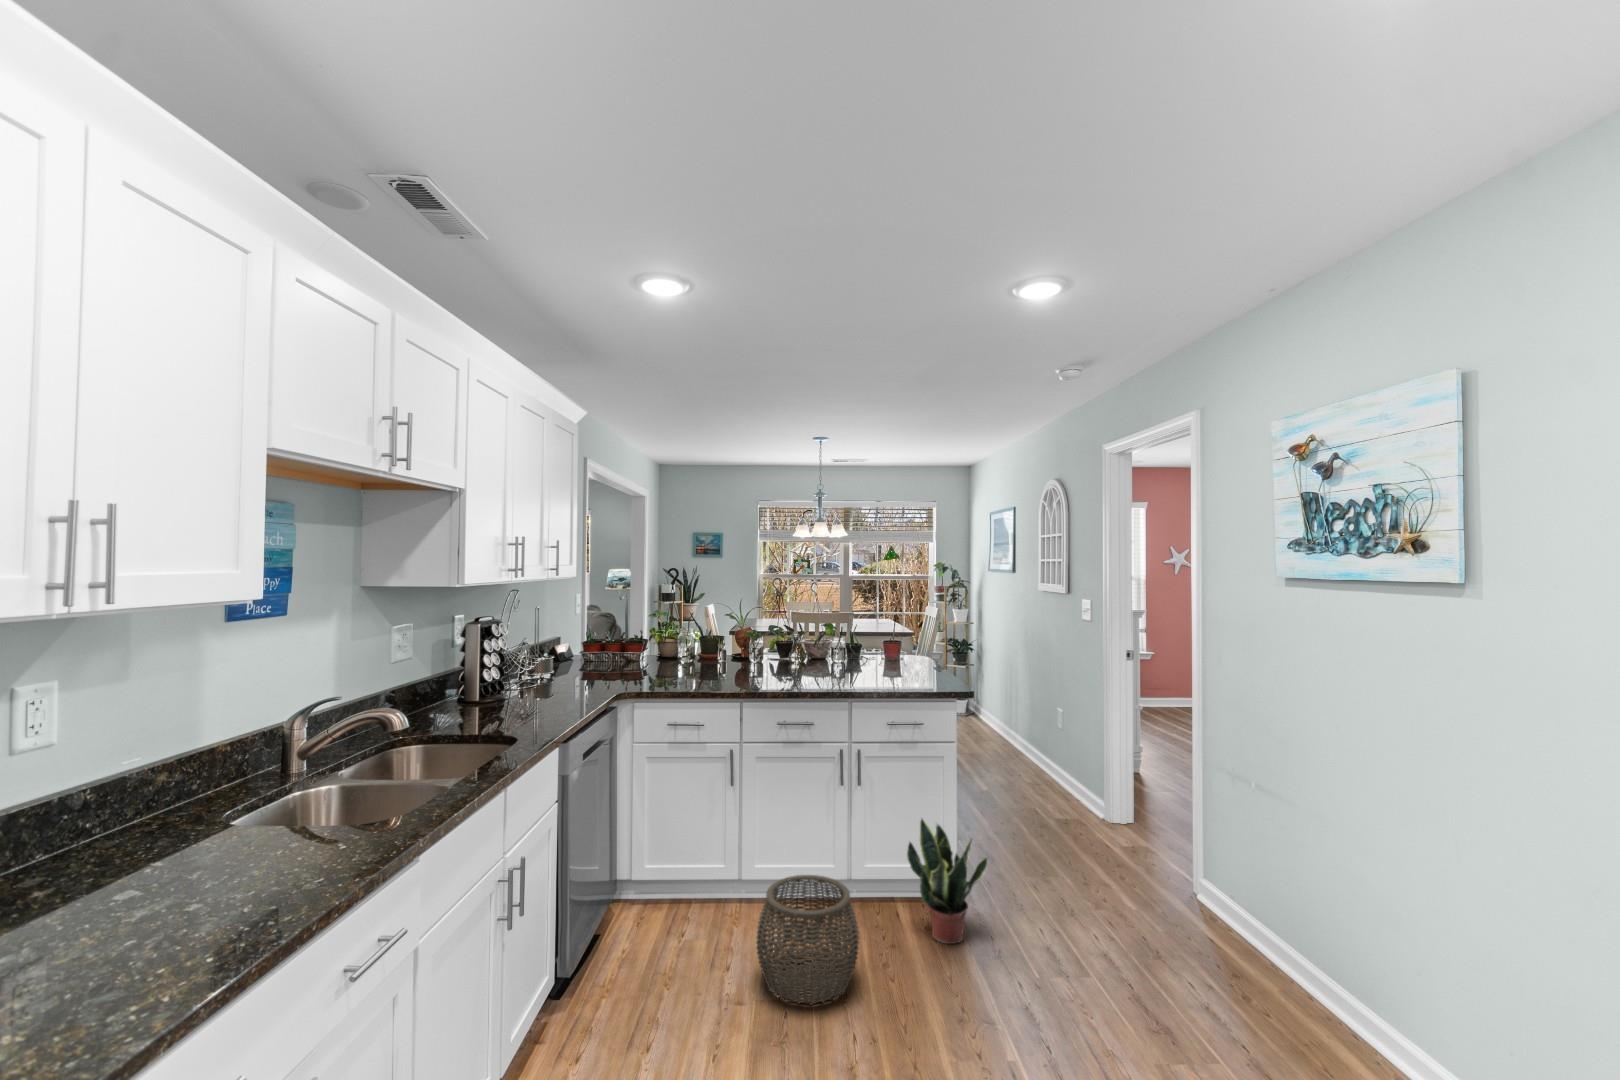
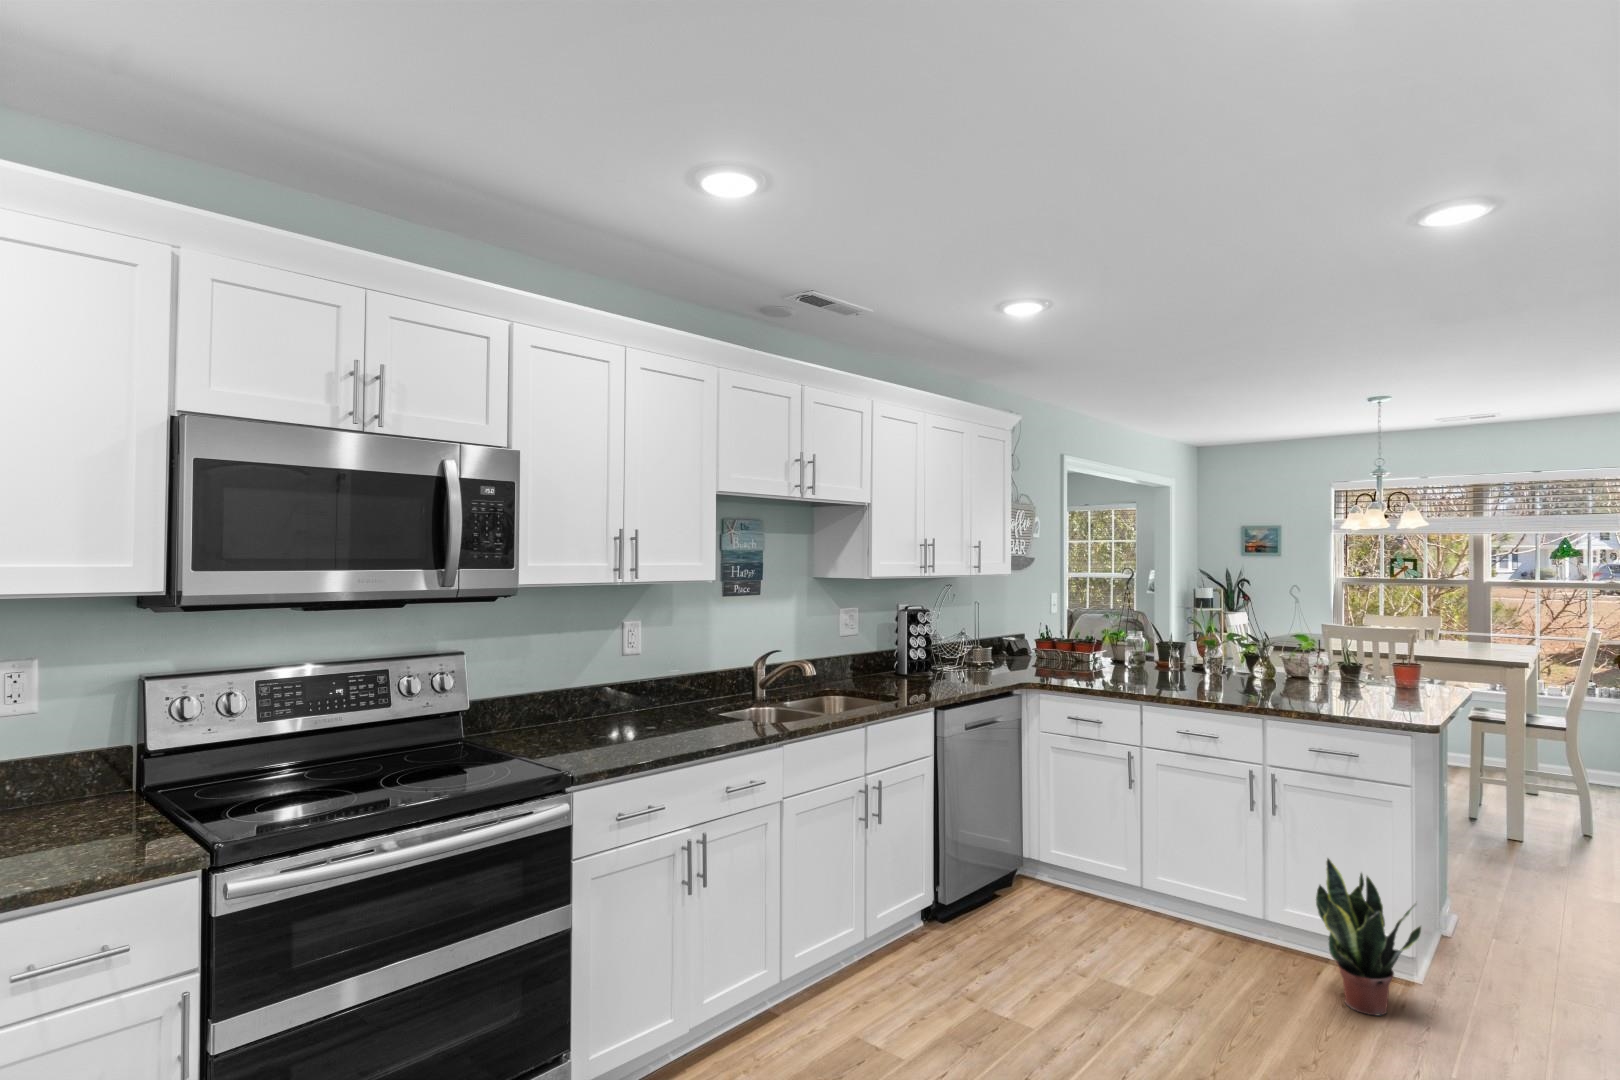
woven basket: present [756,875,859,1005] -> none [1105,879,1218,1002]

